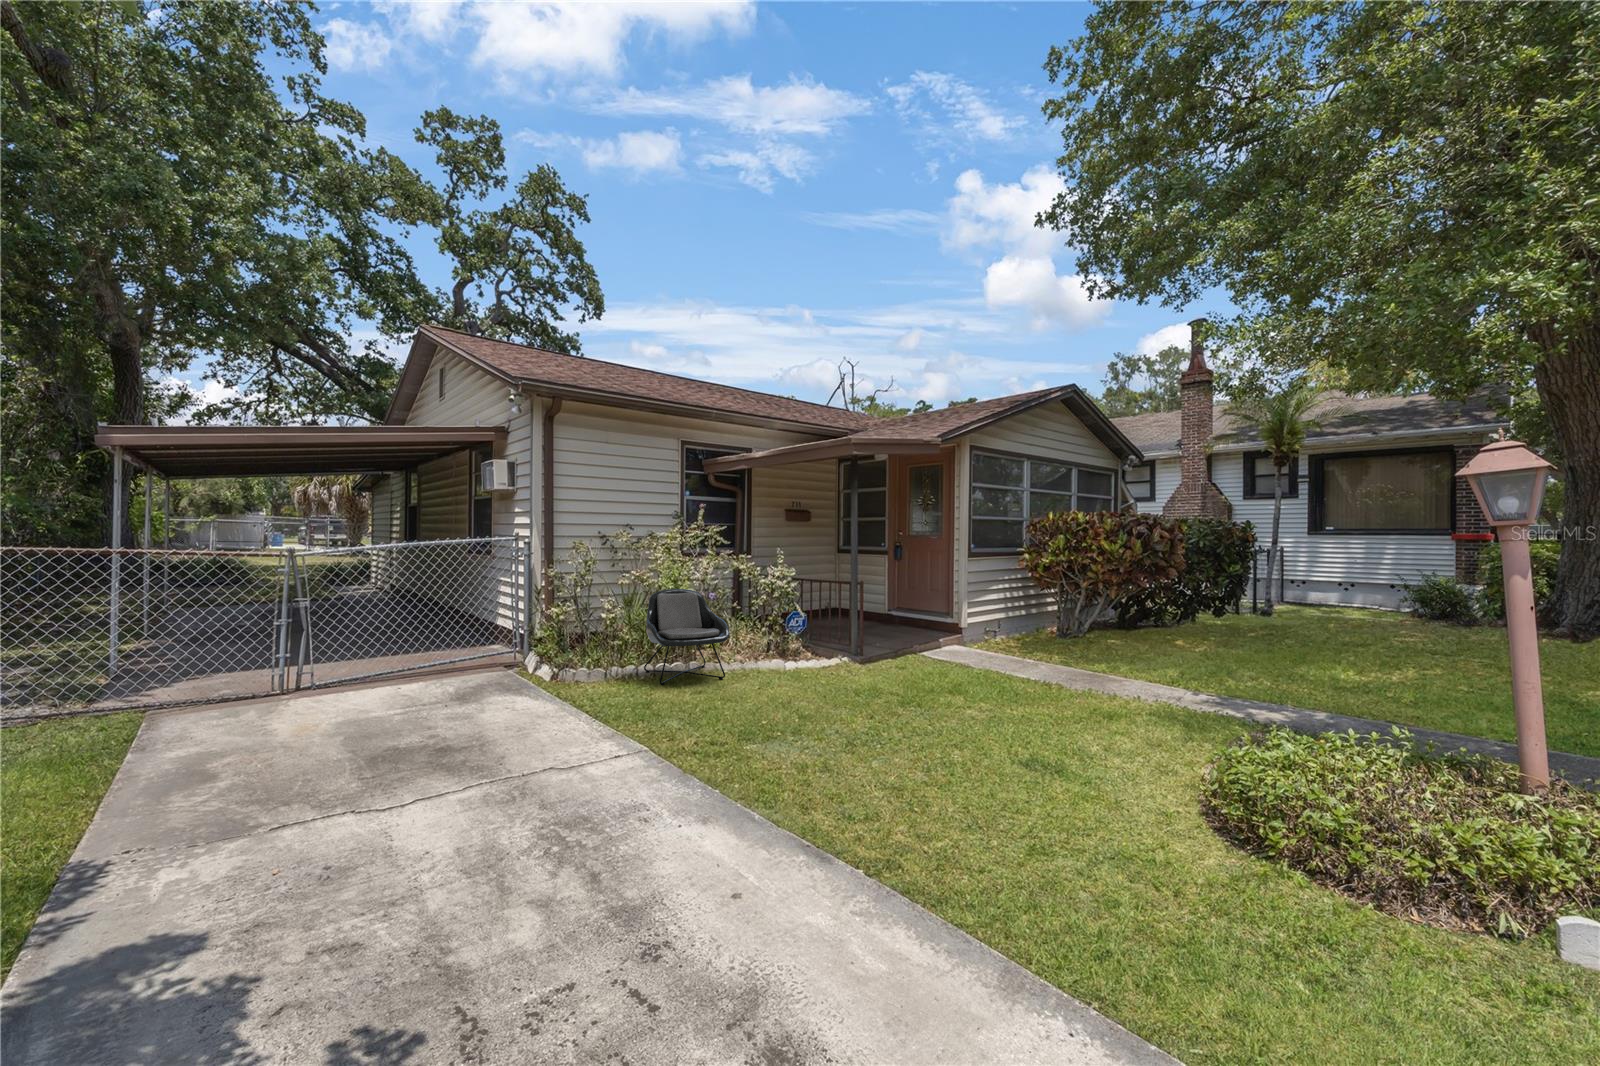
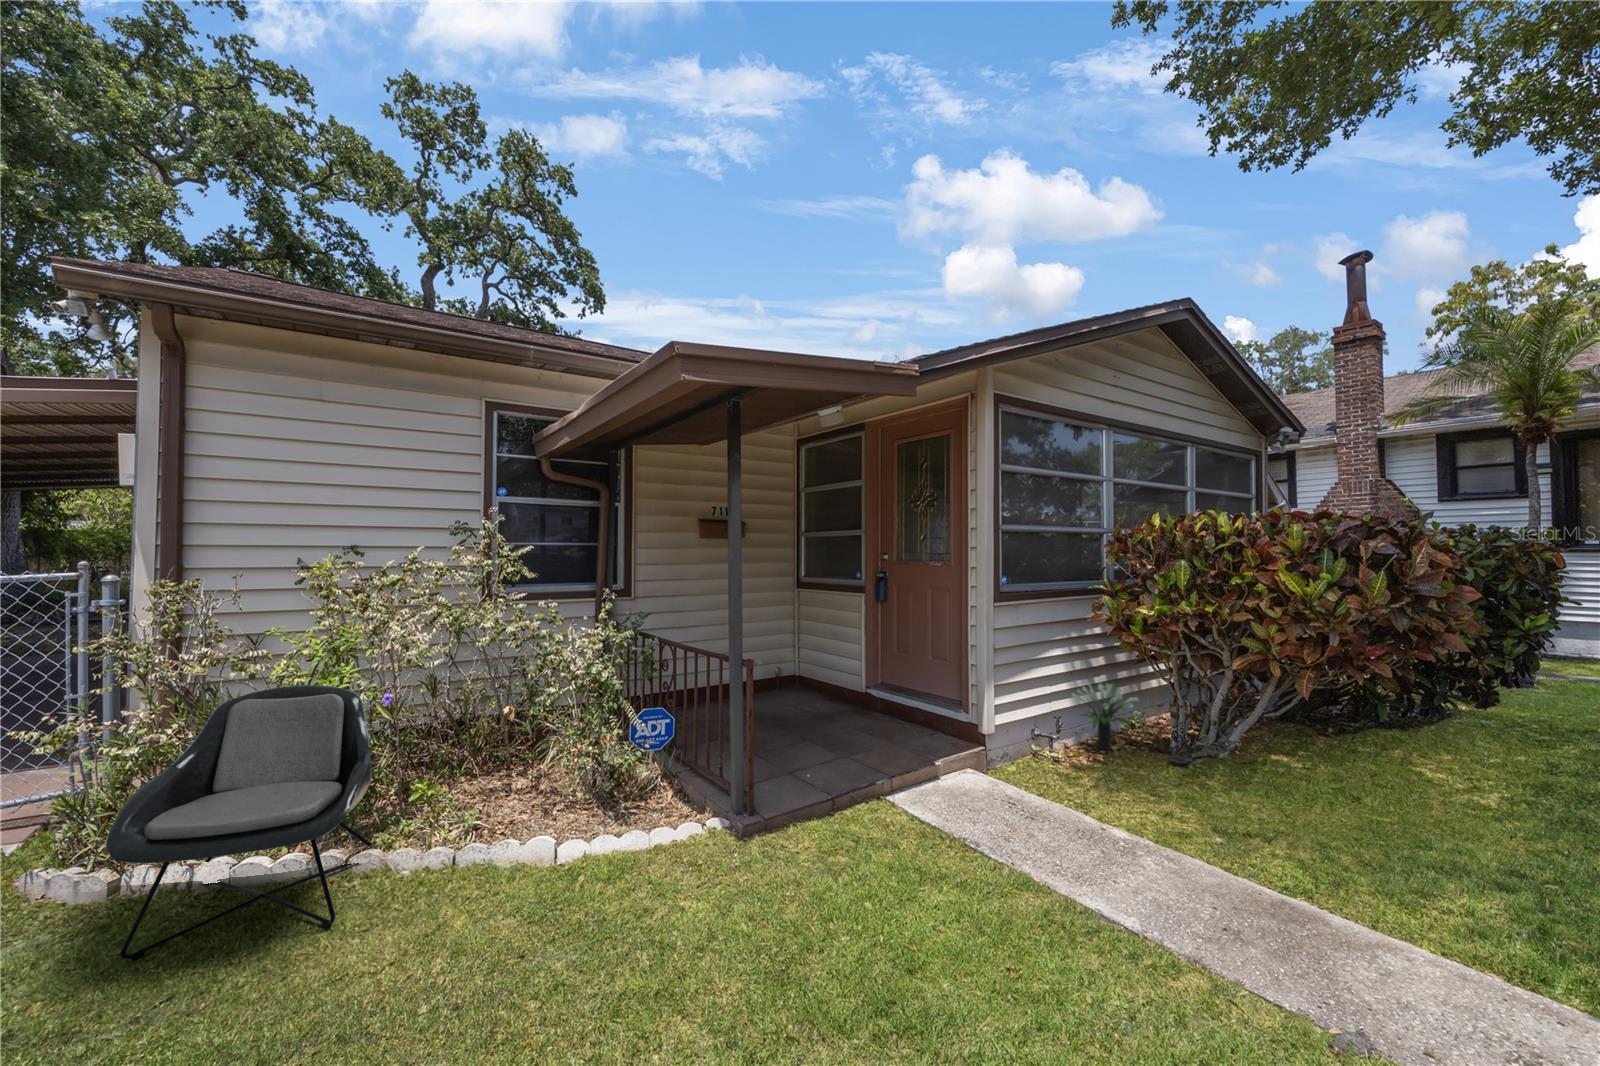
potted plant: none [1005,602,1039,638] -> present [1072,684,1139,750]

